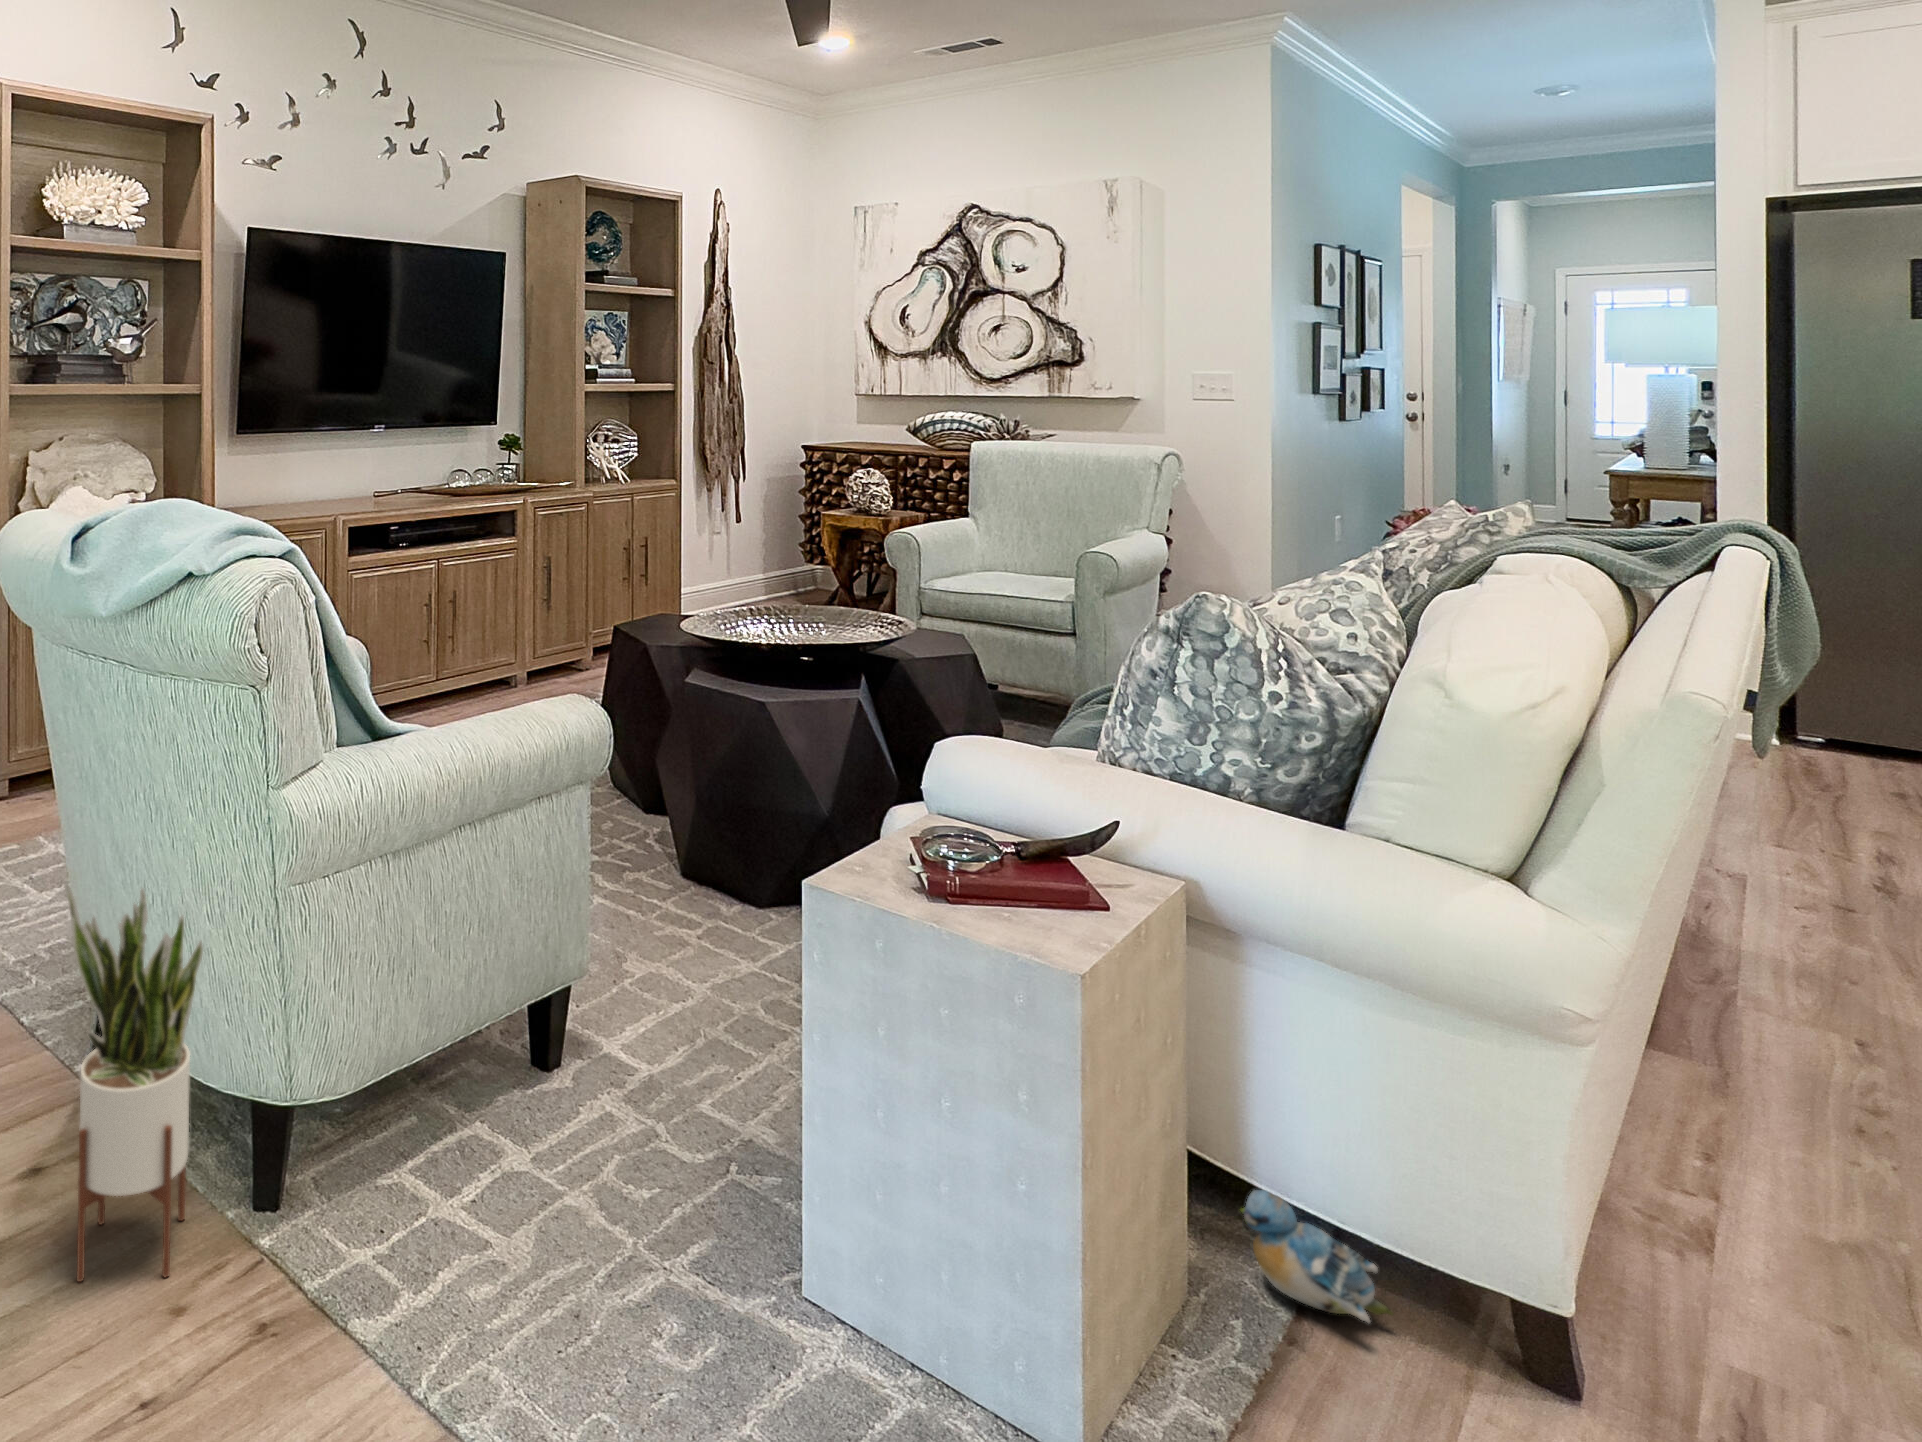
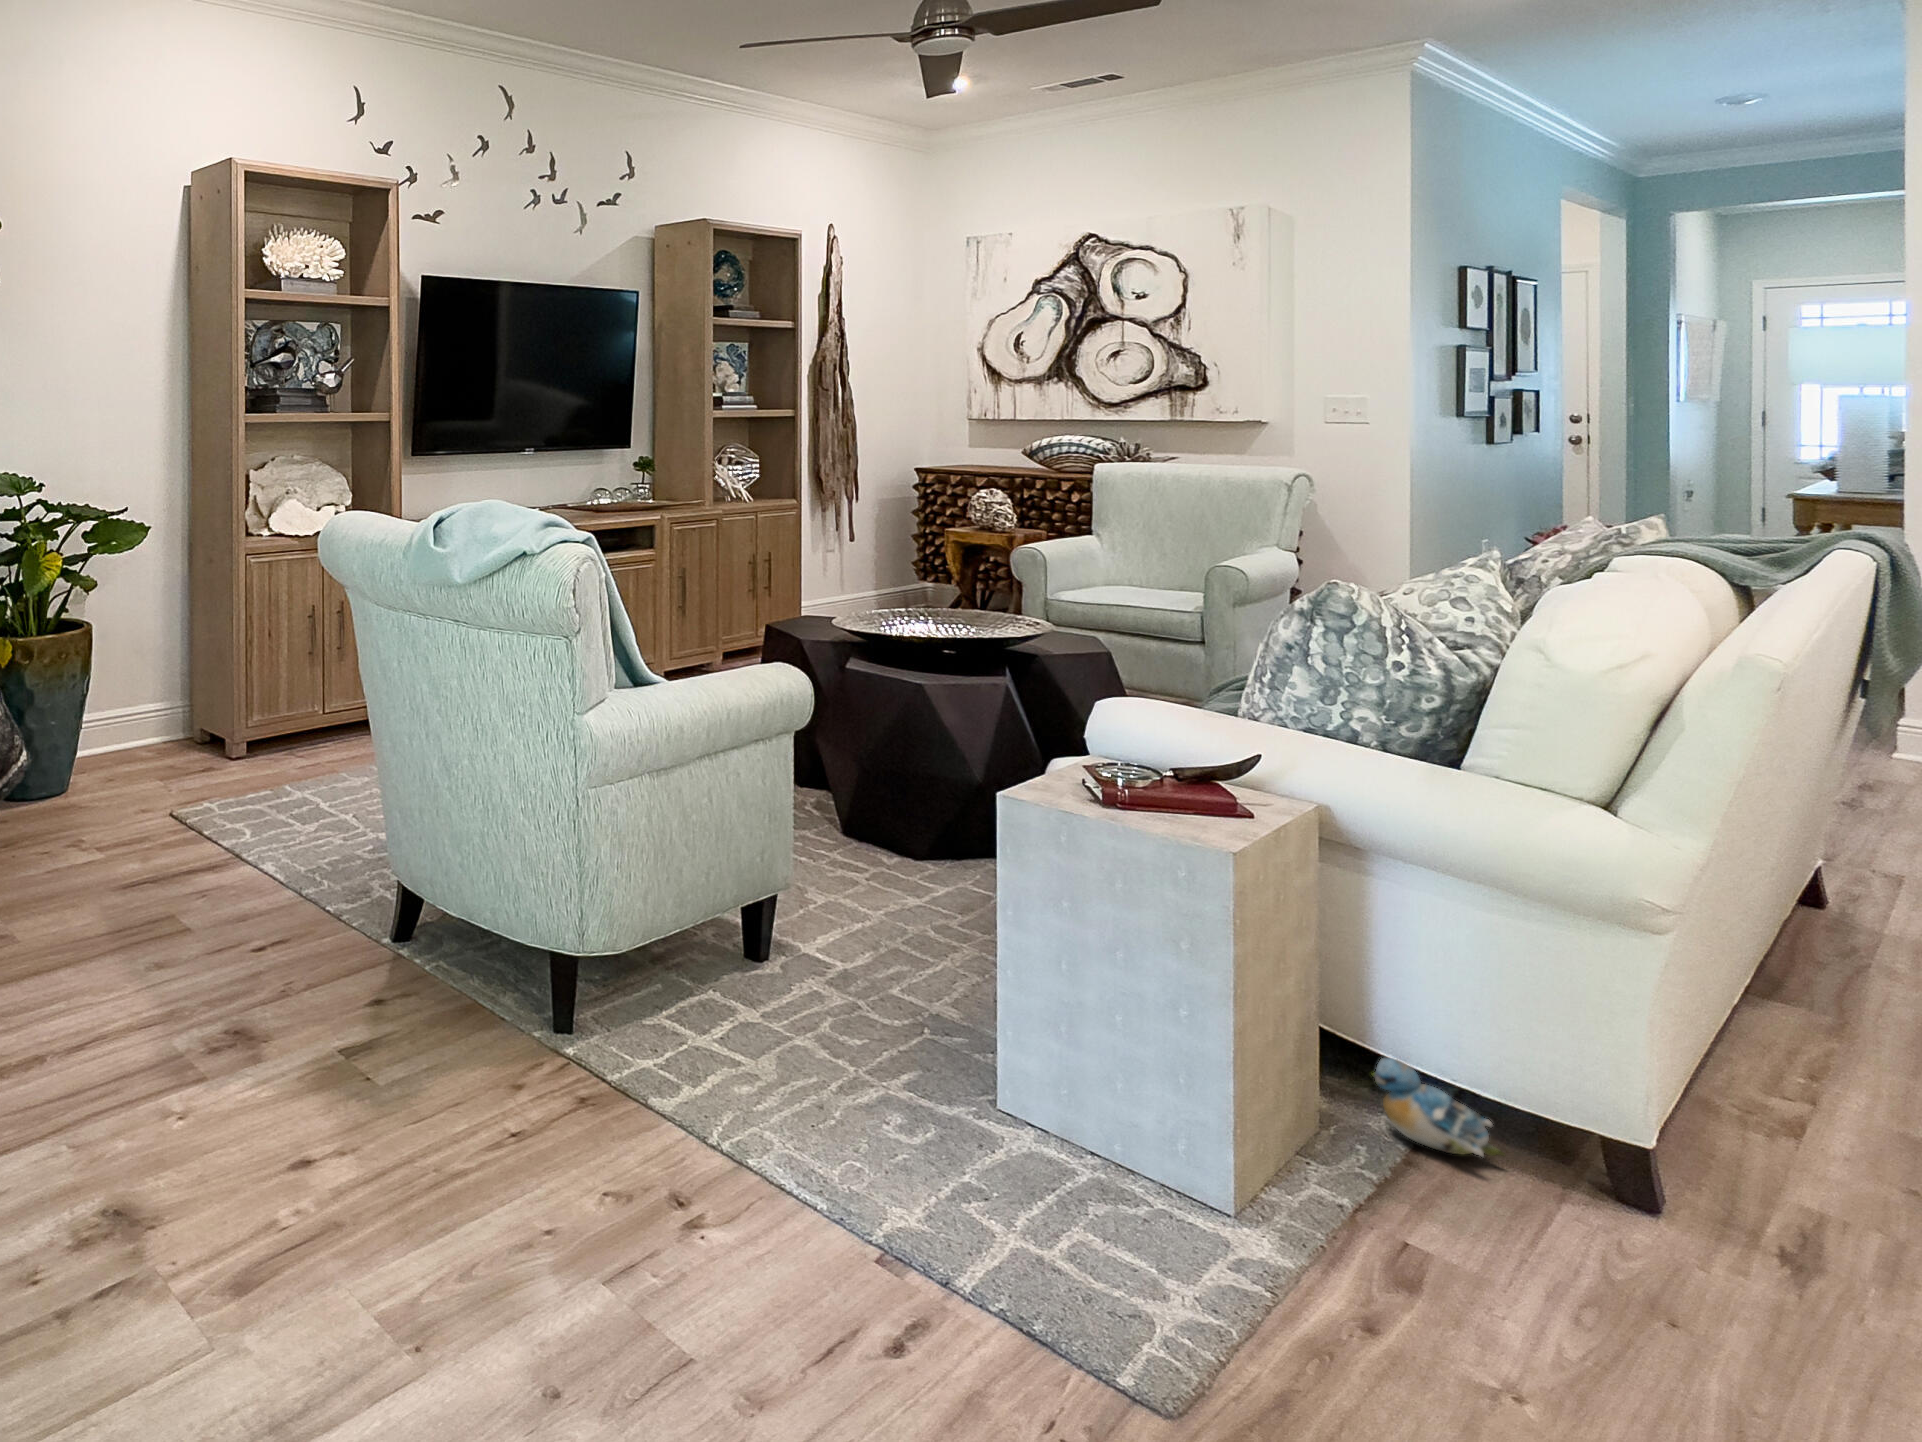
potted plant: present [64,881,203,1281] -> none [417,777,527,1073]

